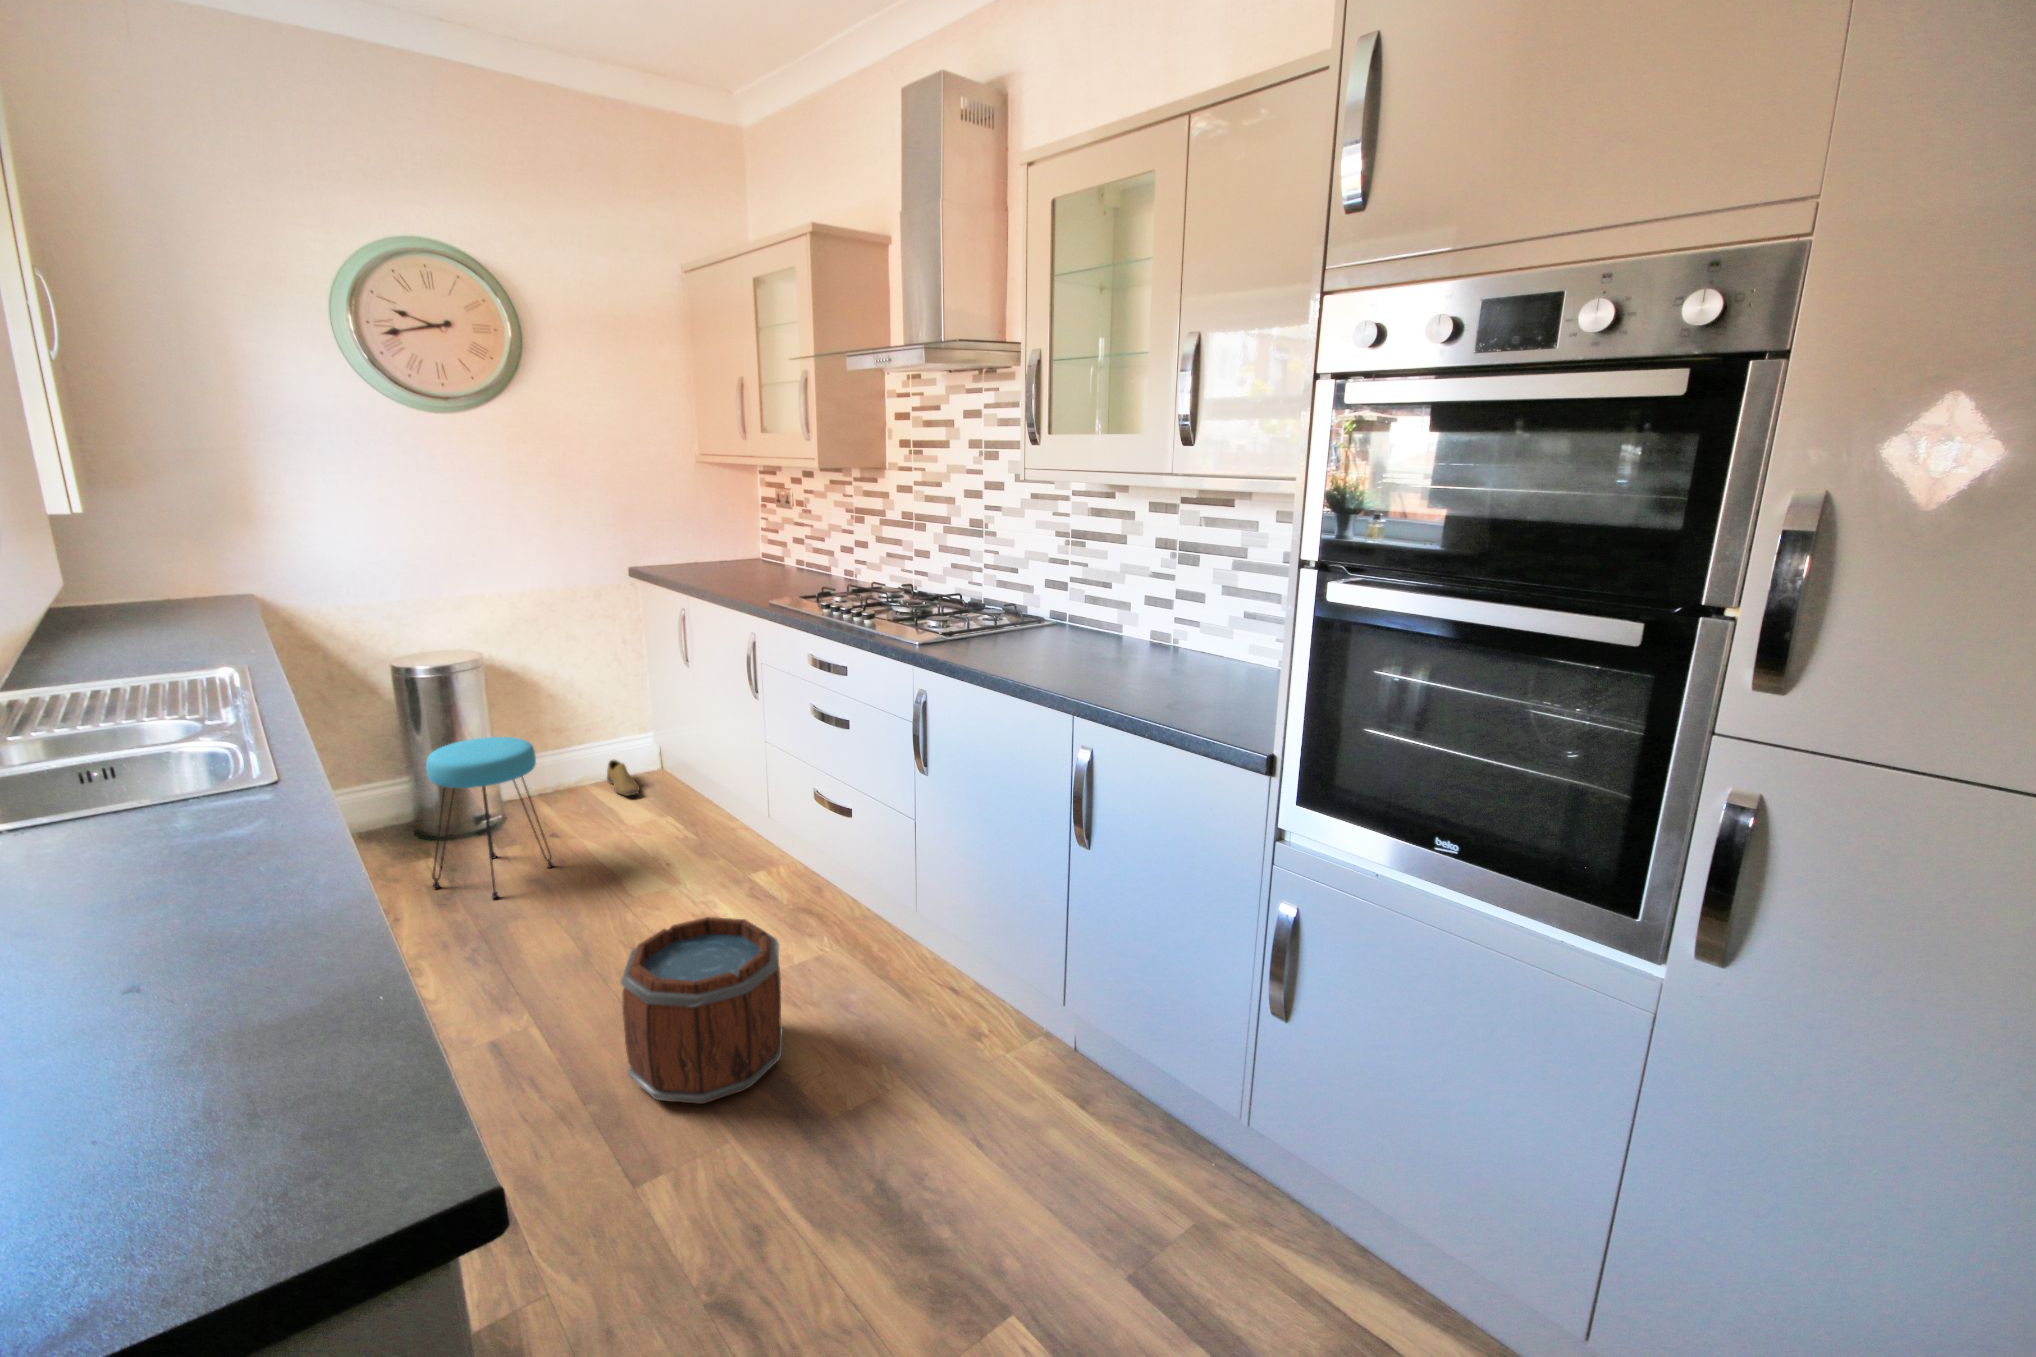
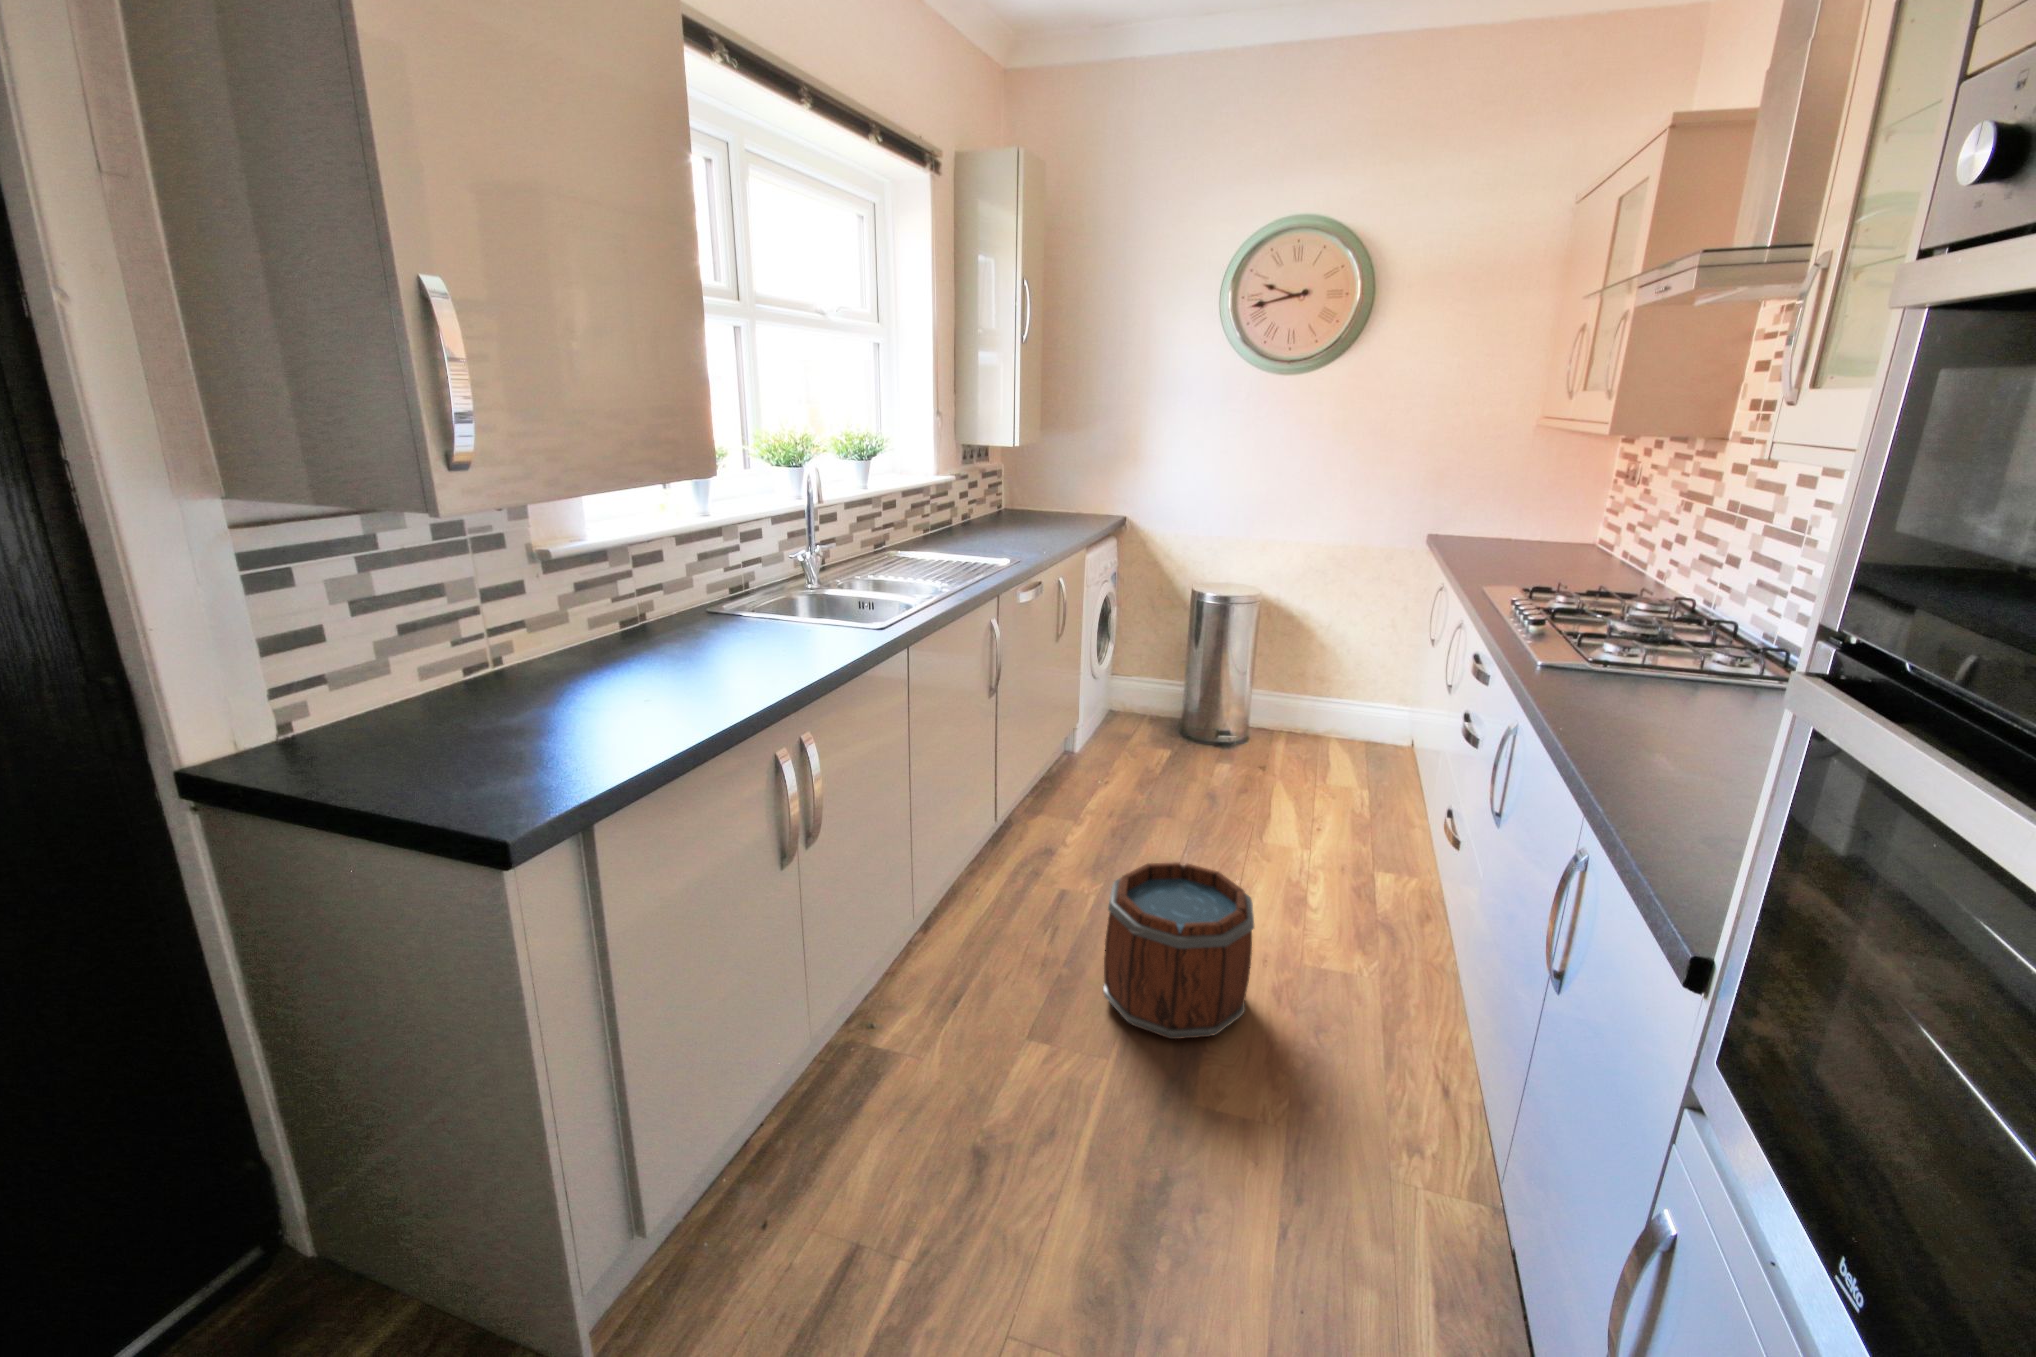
stool: present [426,737,553,898] -> none [1152,661,1247,796]
shoe: present [607,760,640,796] -> none [1349,722,1375,761]

